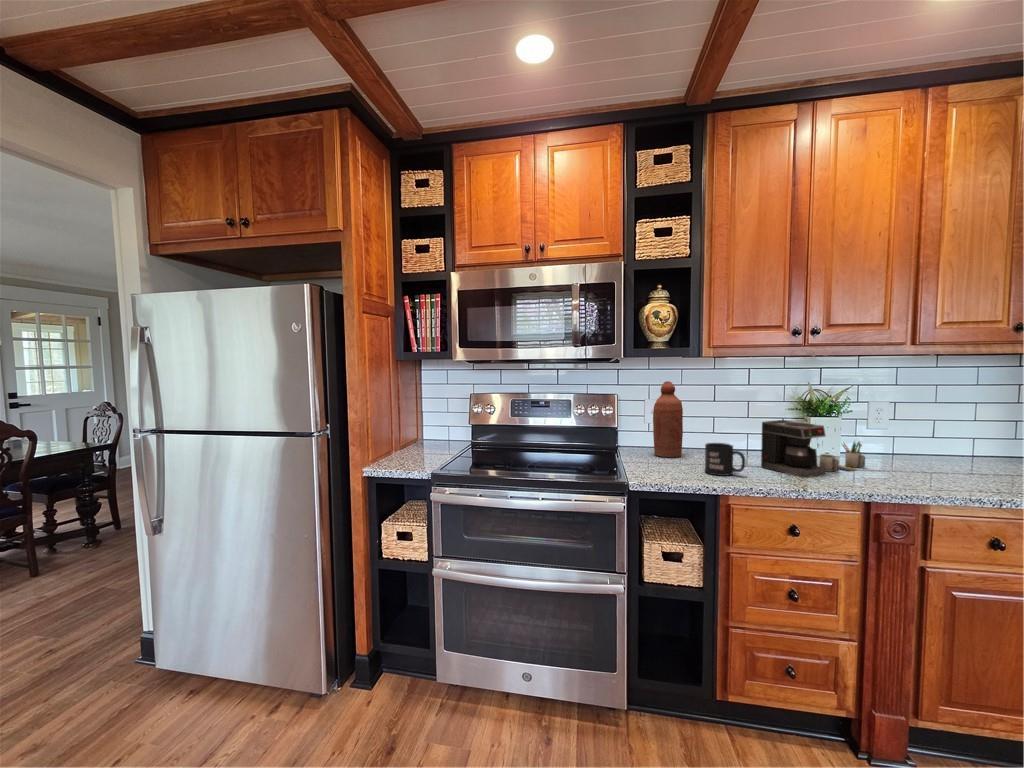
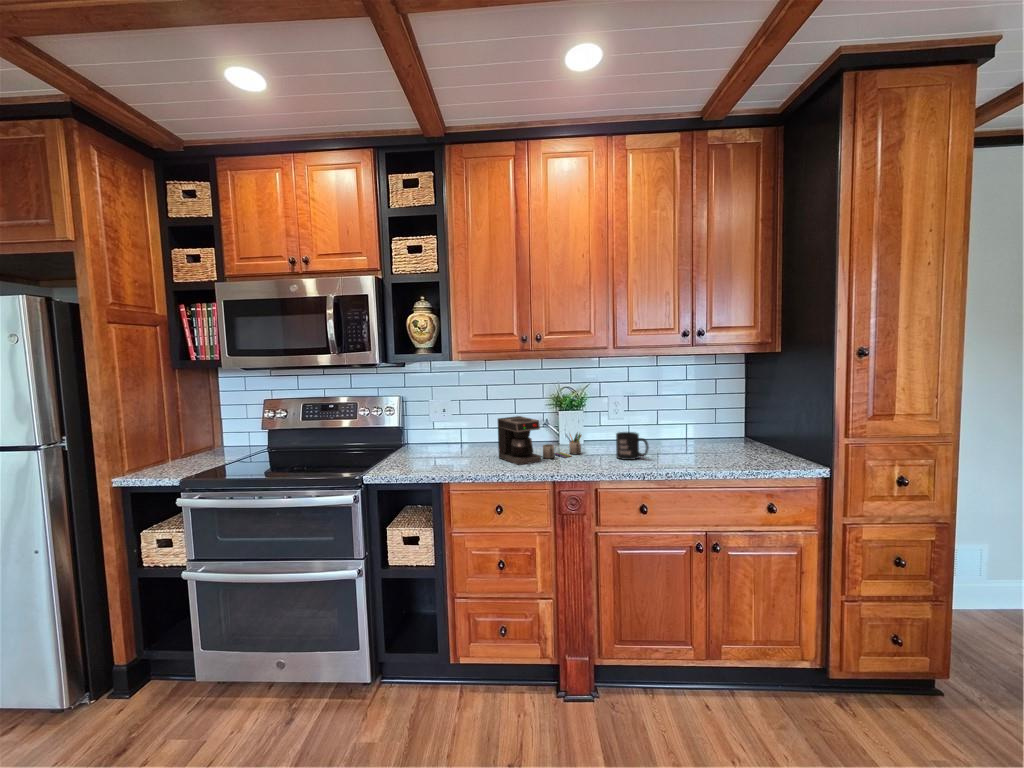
bottle: present [653,381,683,458] -> none [422,384,448,453]
mug: present [705,443,746,476] -> present [616,432,649,460]

